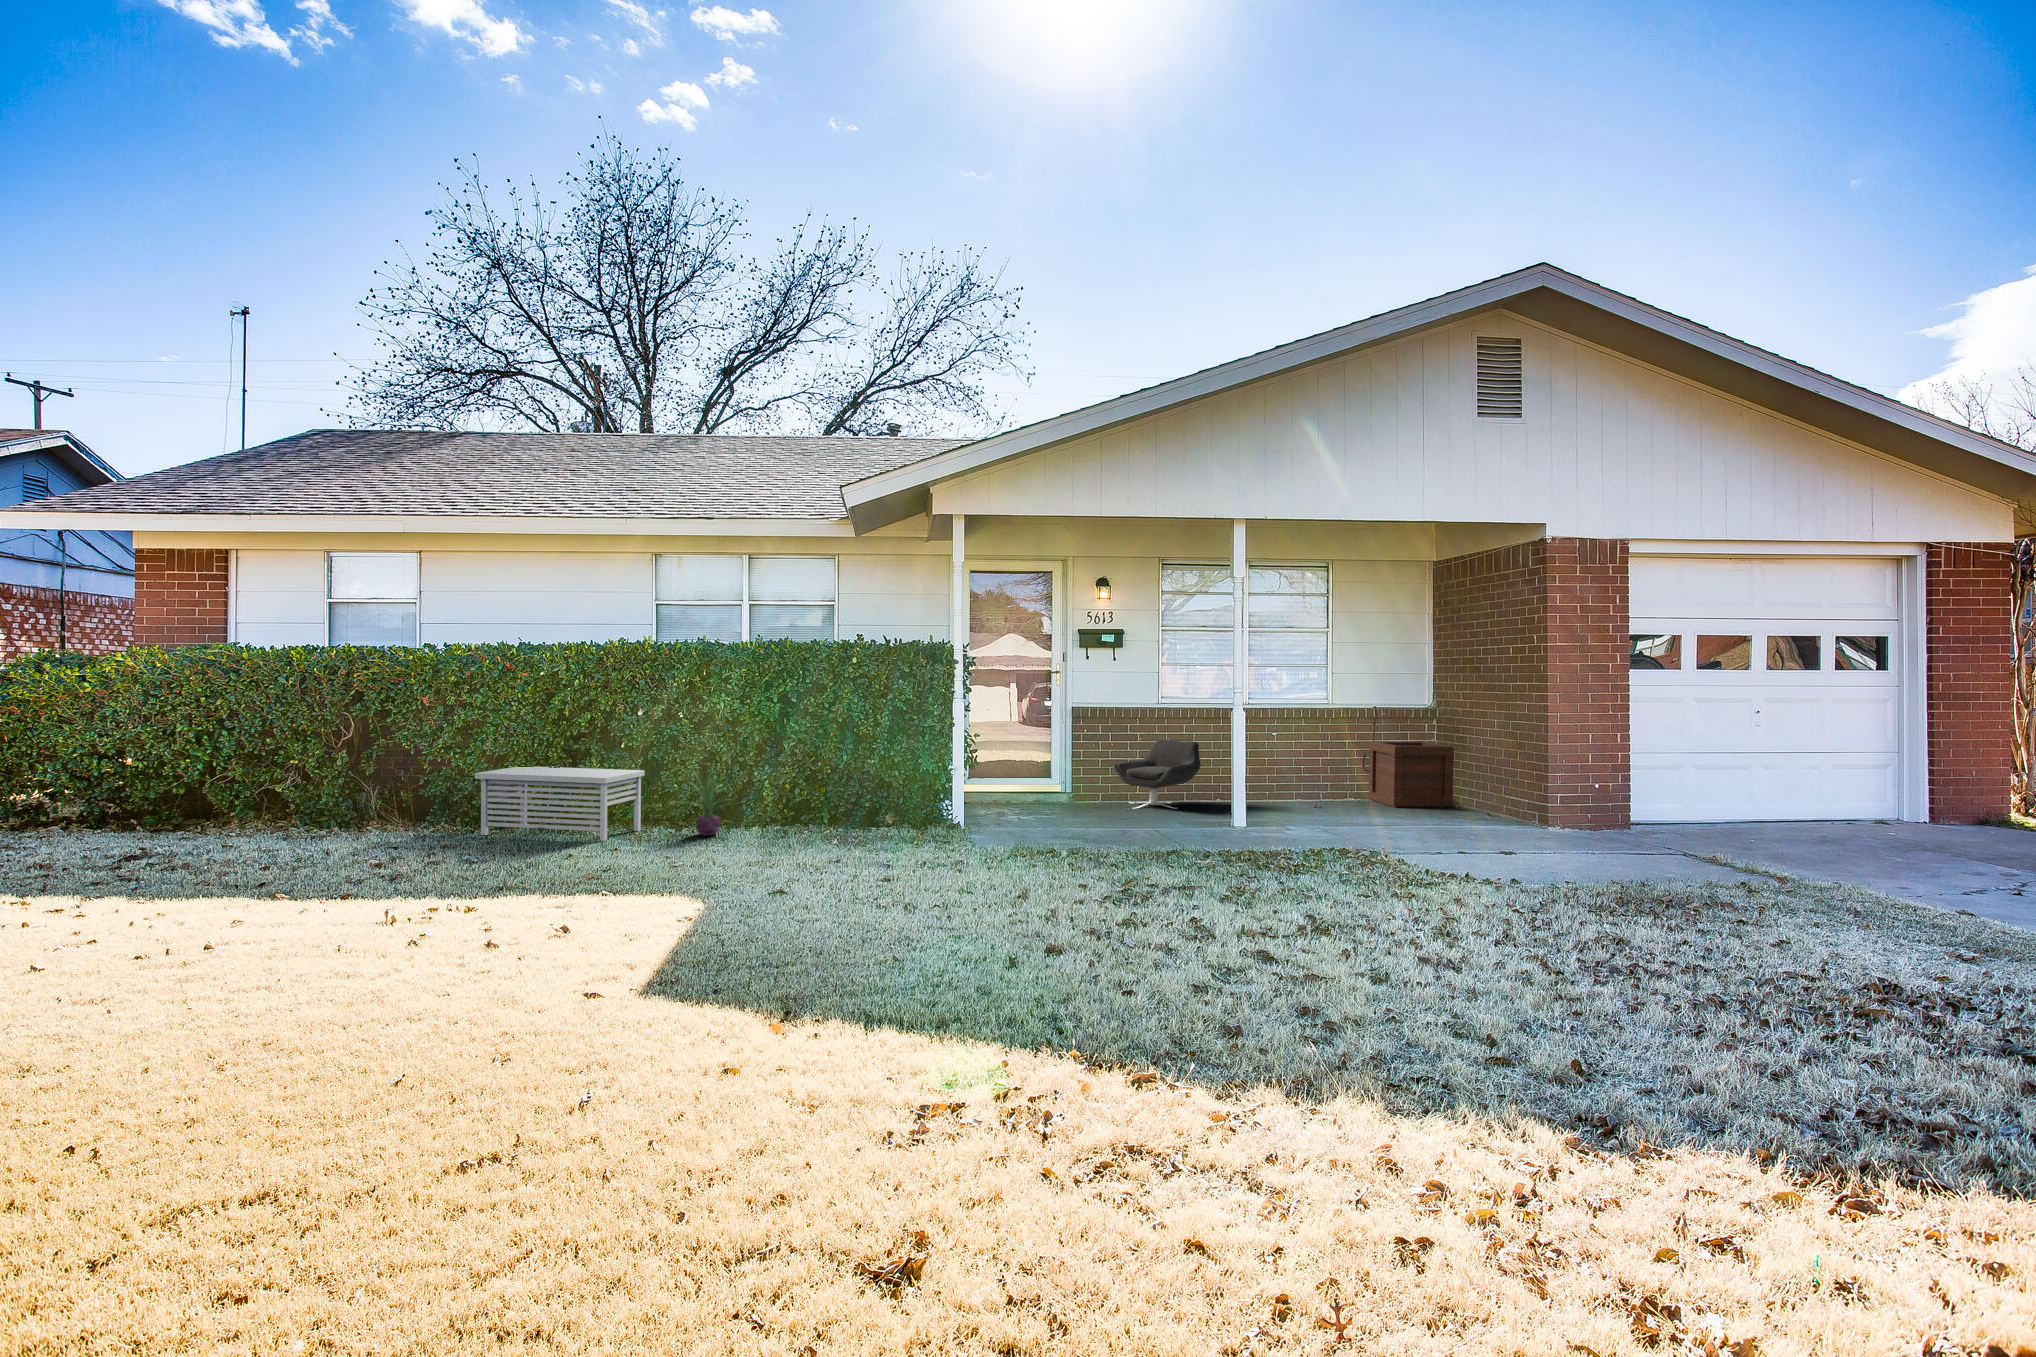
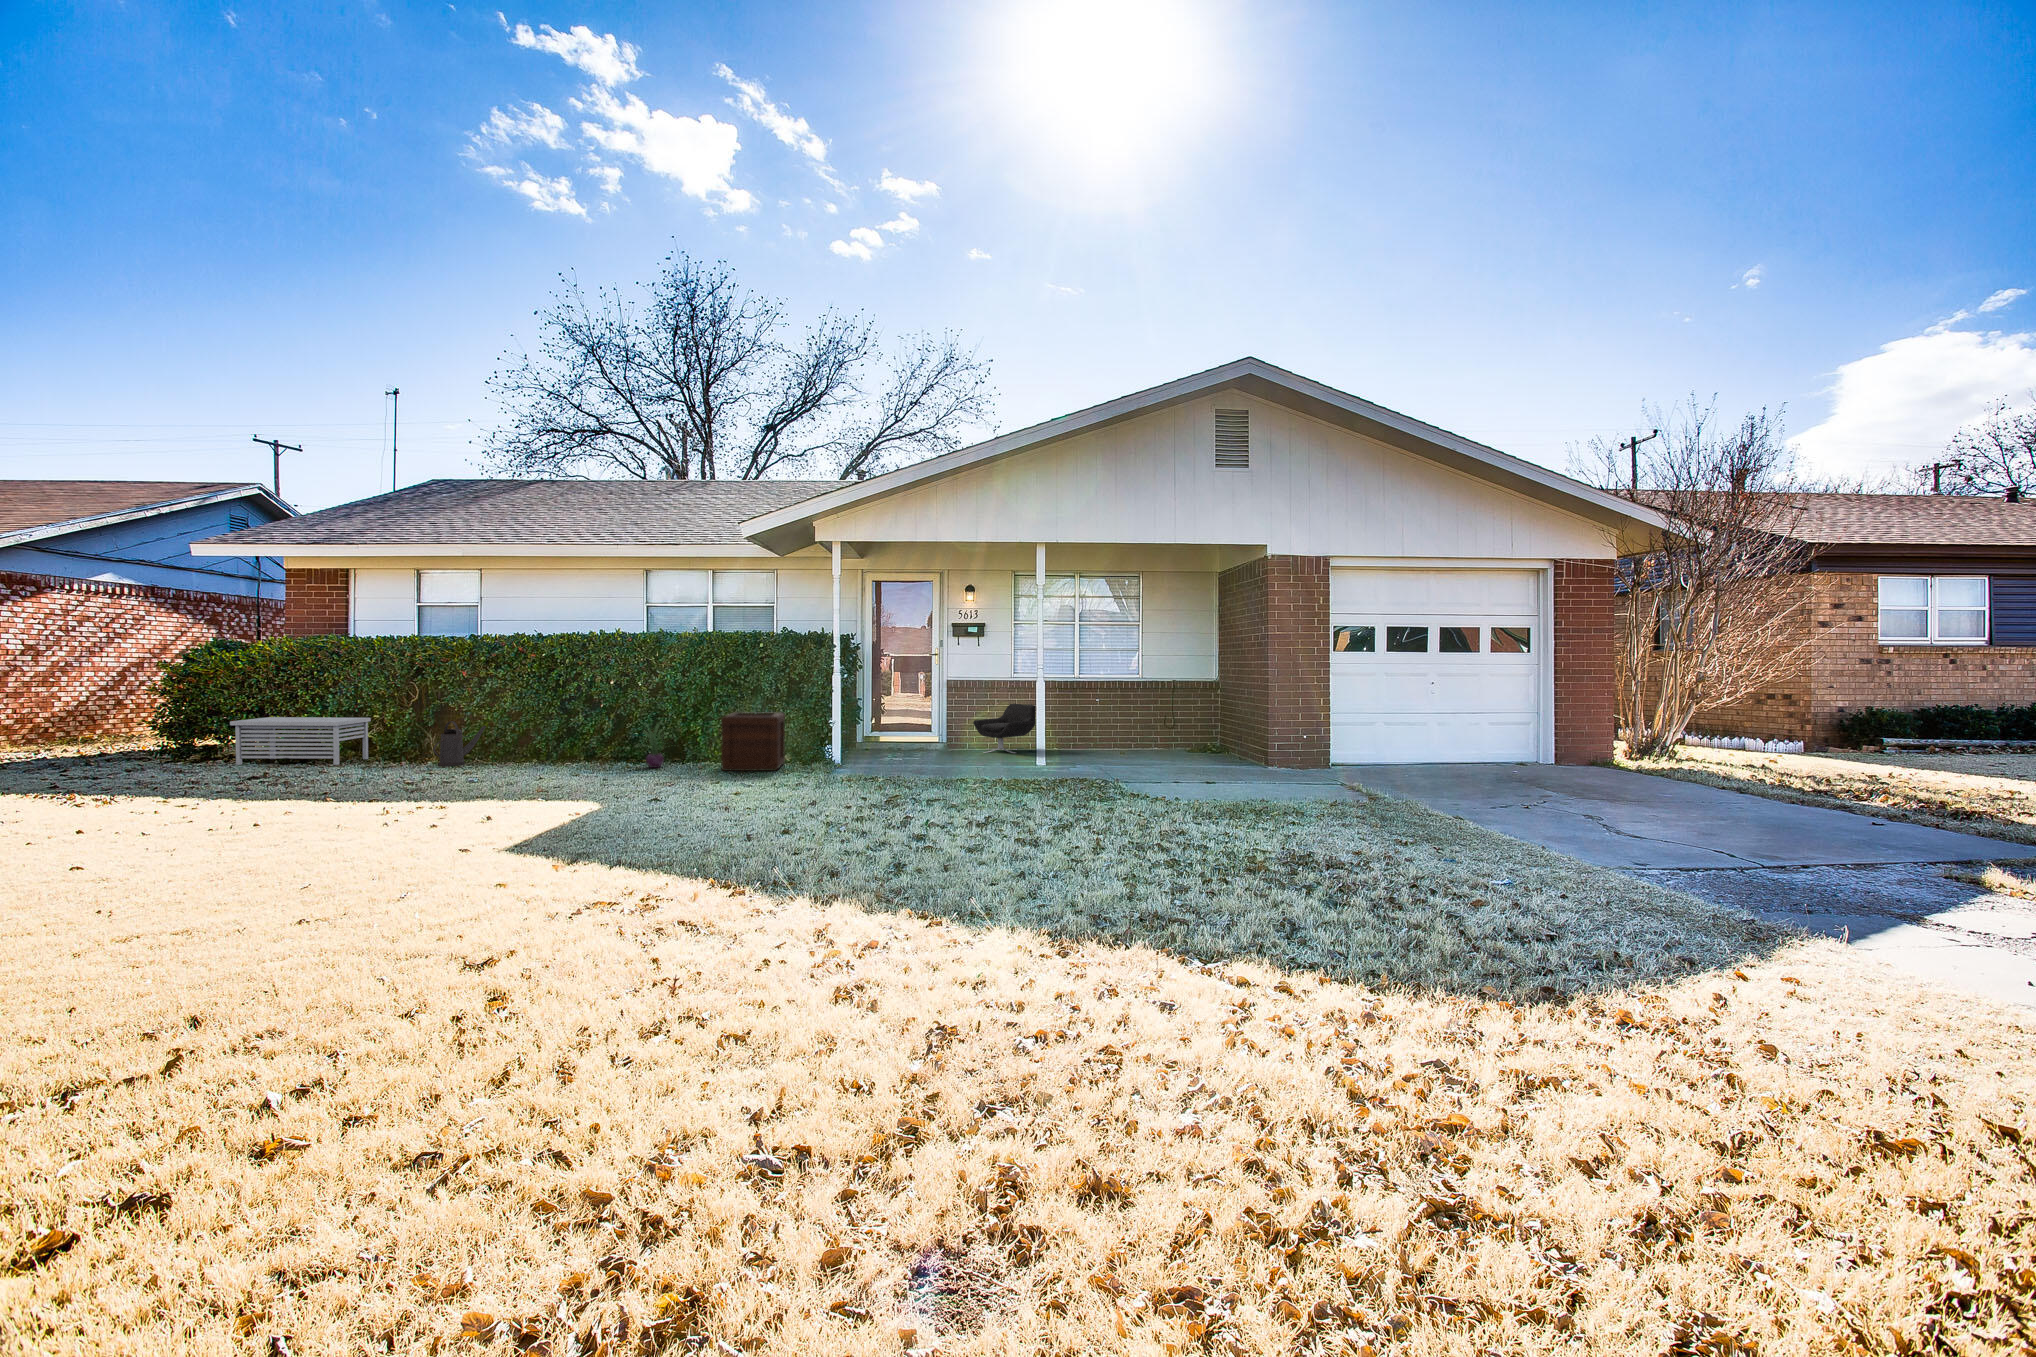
wooden crate: present [1369,742,1454,807] -> present [721,712,785,771]
storage bench: present [475,767,645,841] -> present [230,717,371,765]
watering can: none [388,770,454,835] -> present [433,721,486,766]

